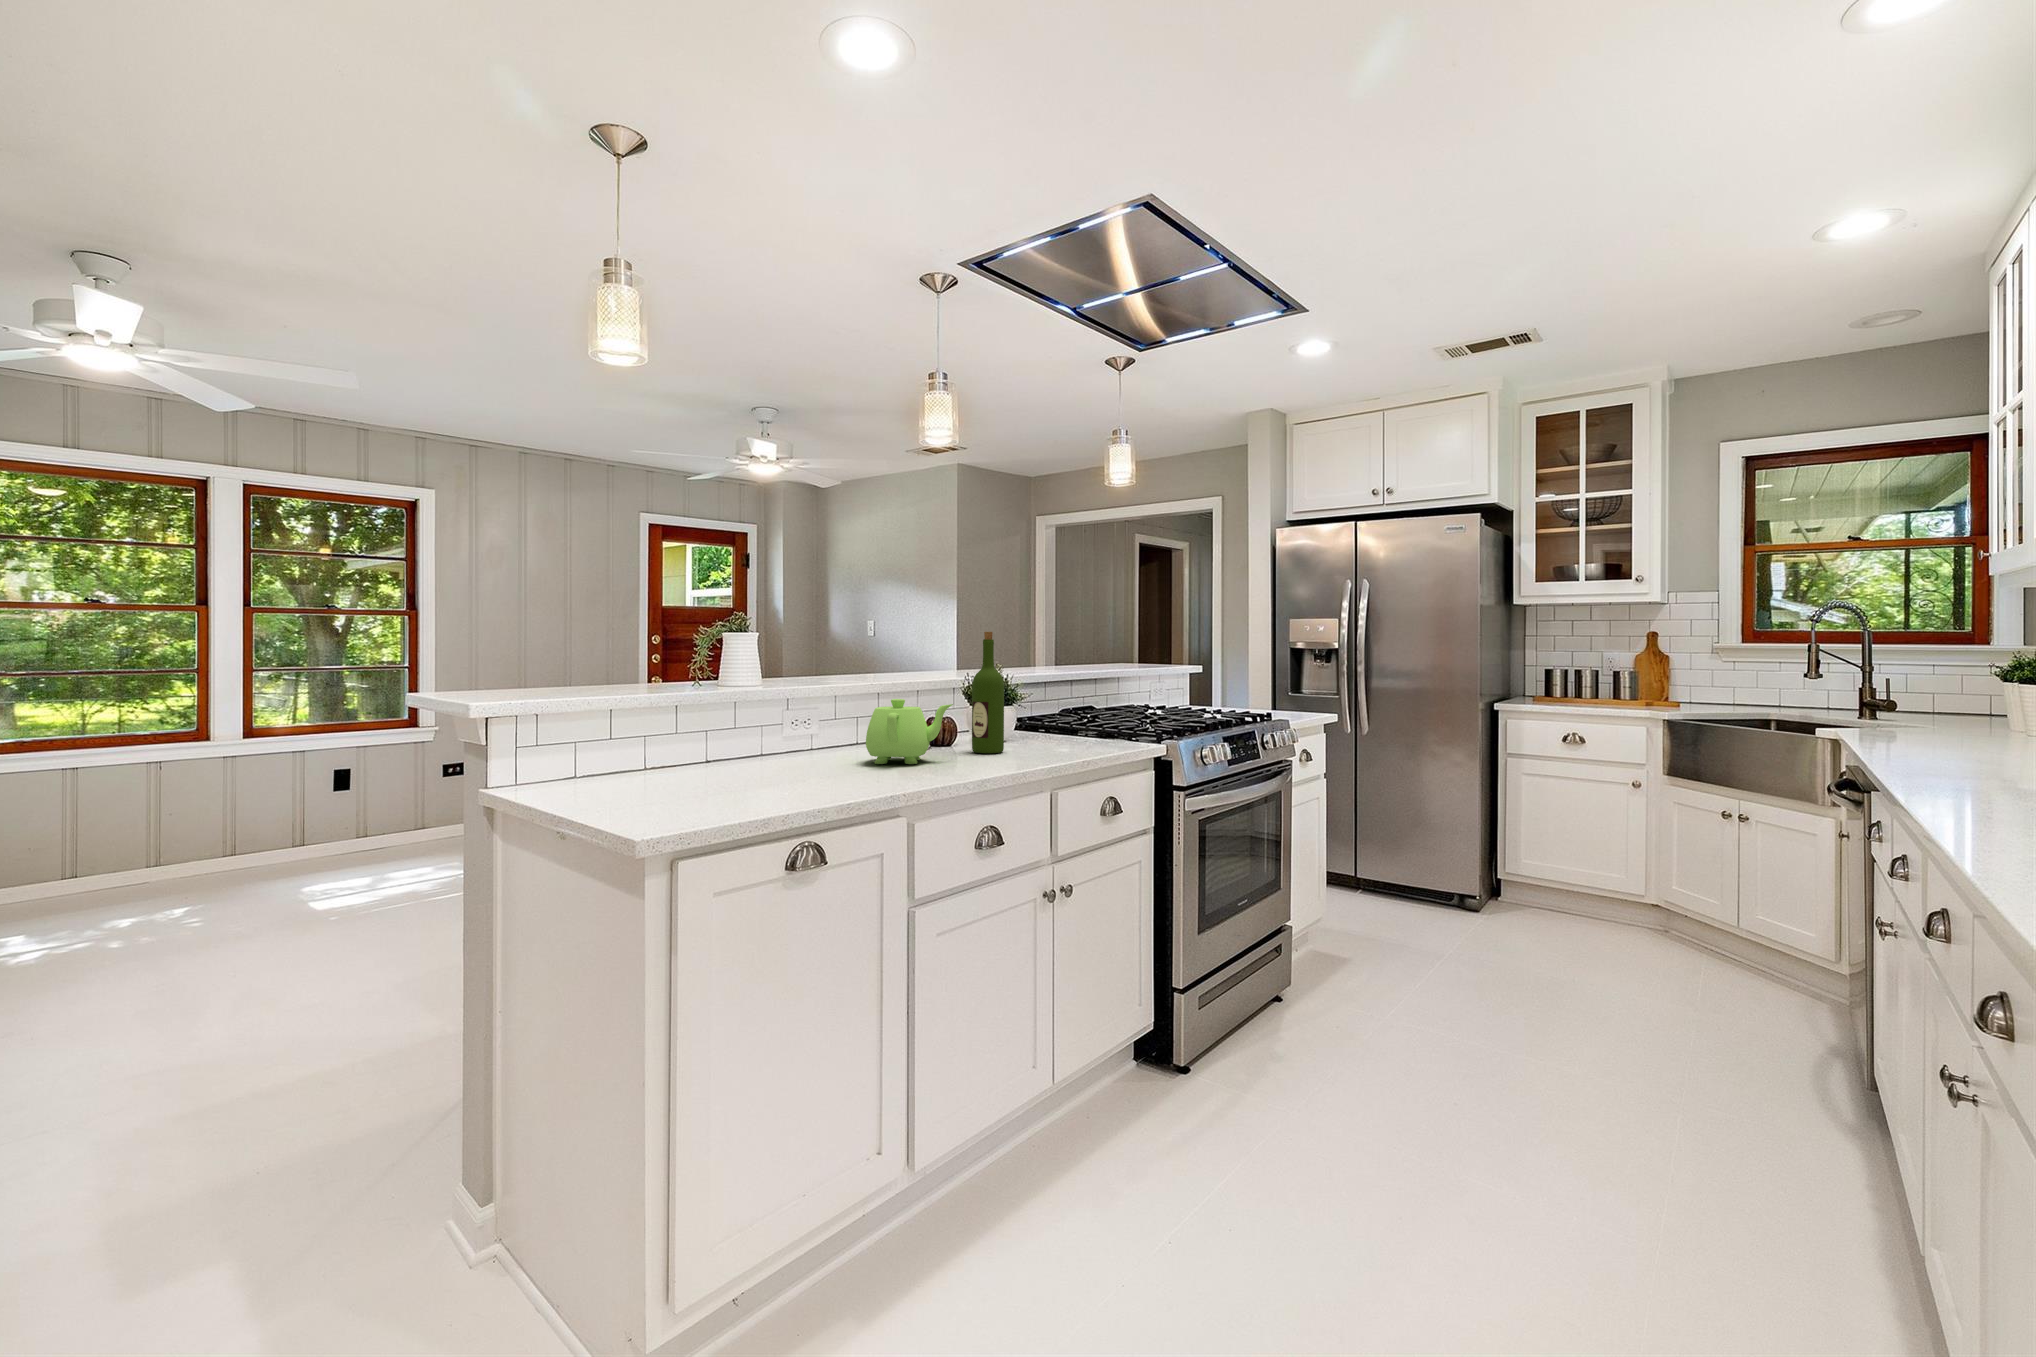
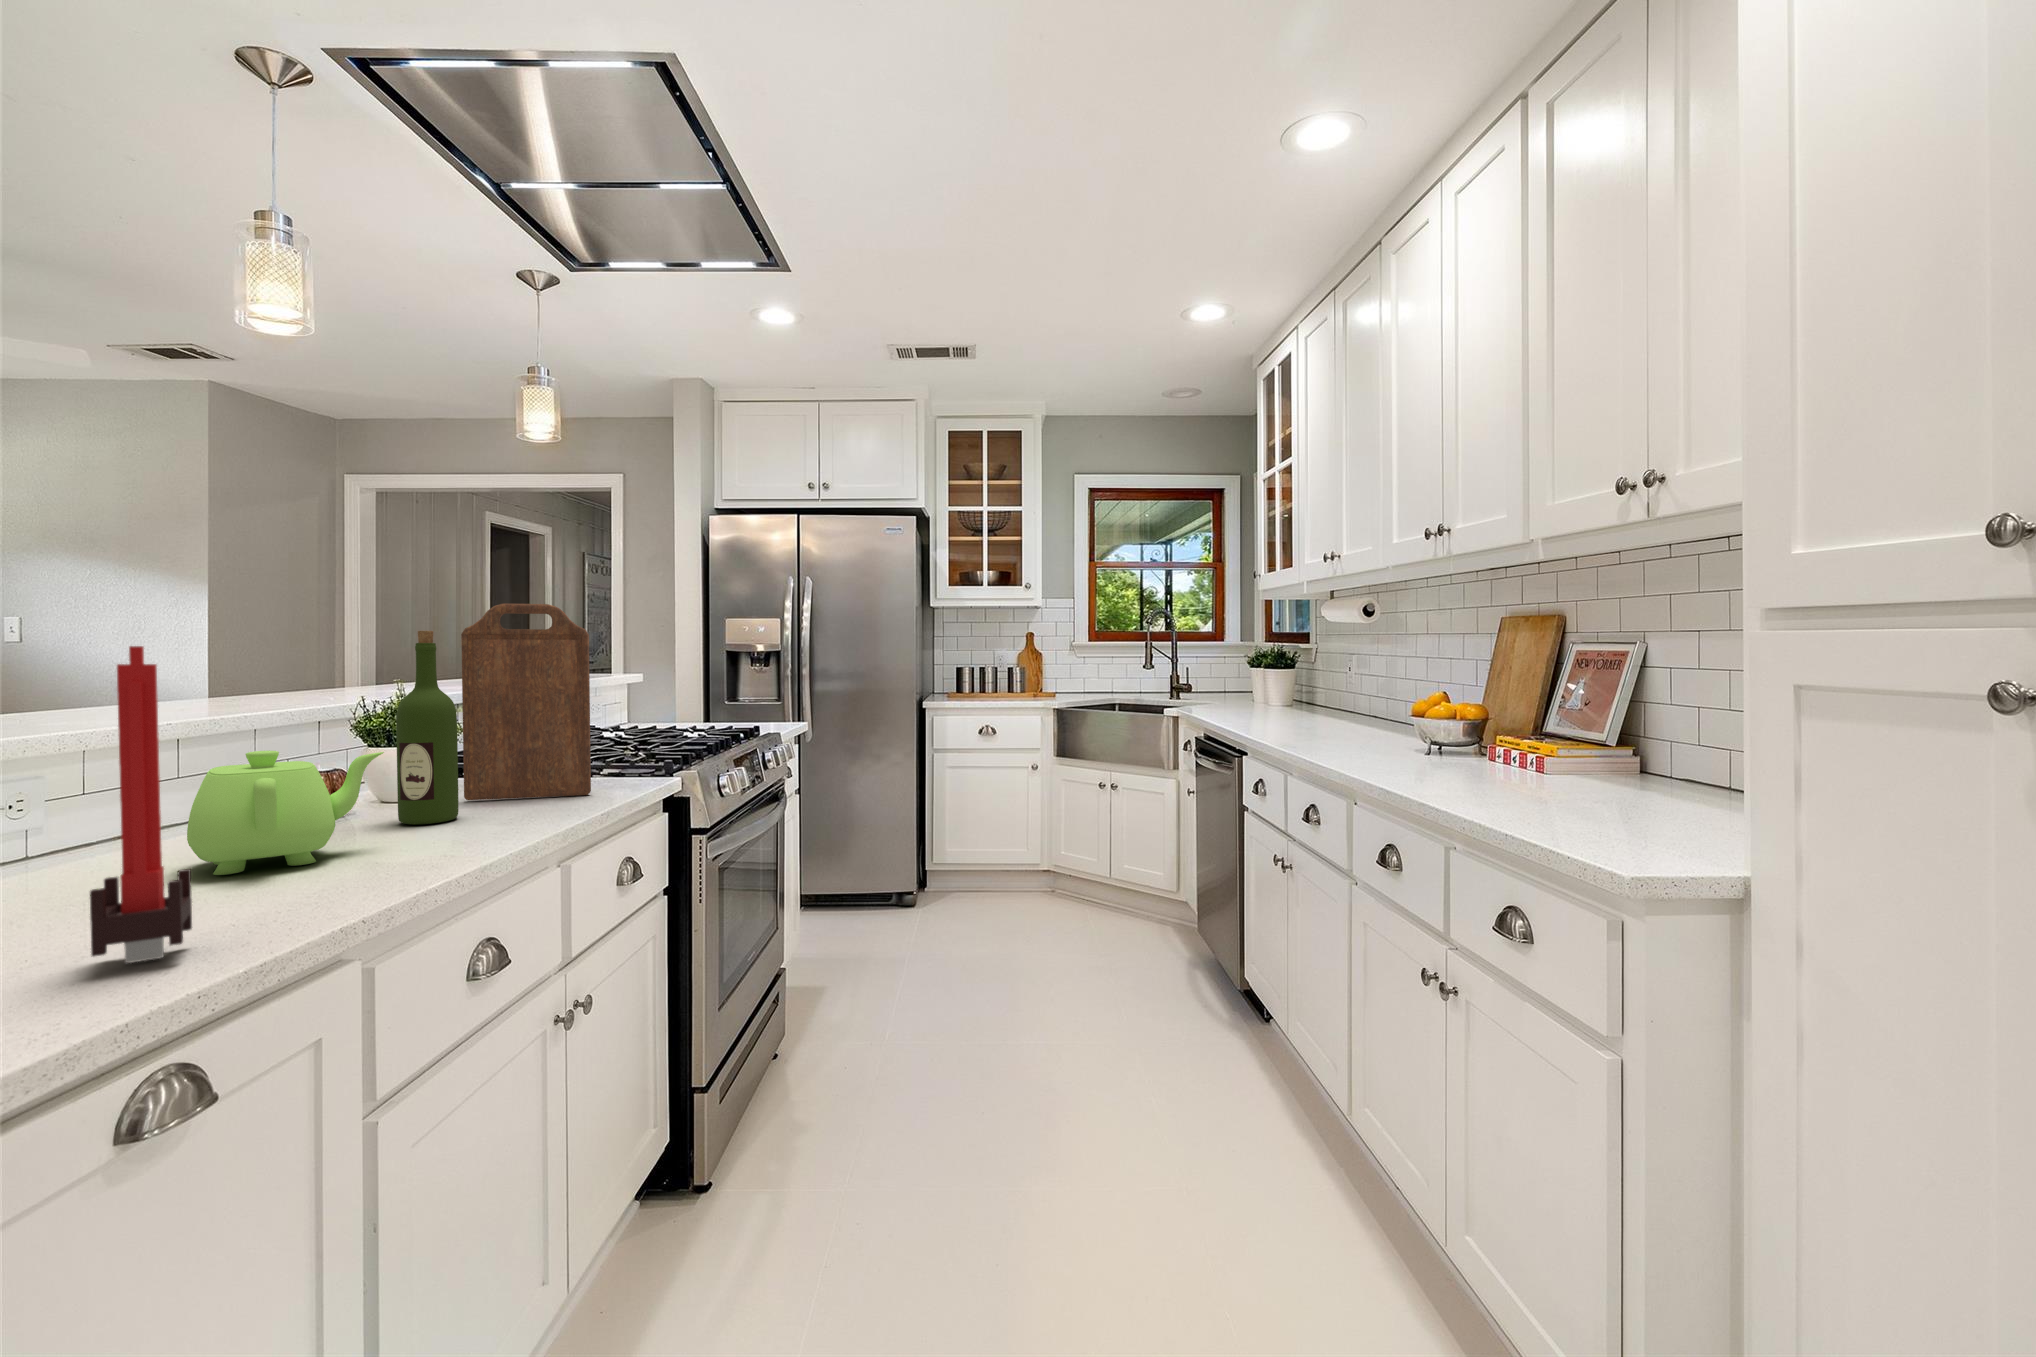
cutting board: none [1017,613,1091,748] -> present [461,604,591,800]
candle: none [802,638,841,789] -> present [90,646,192,963]

